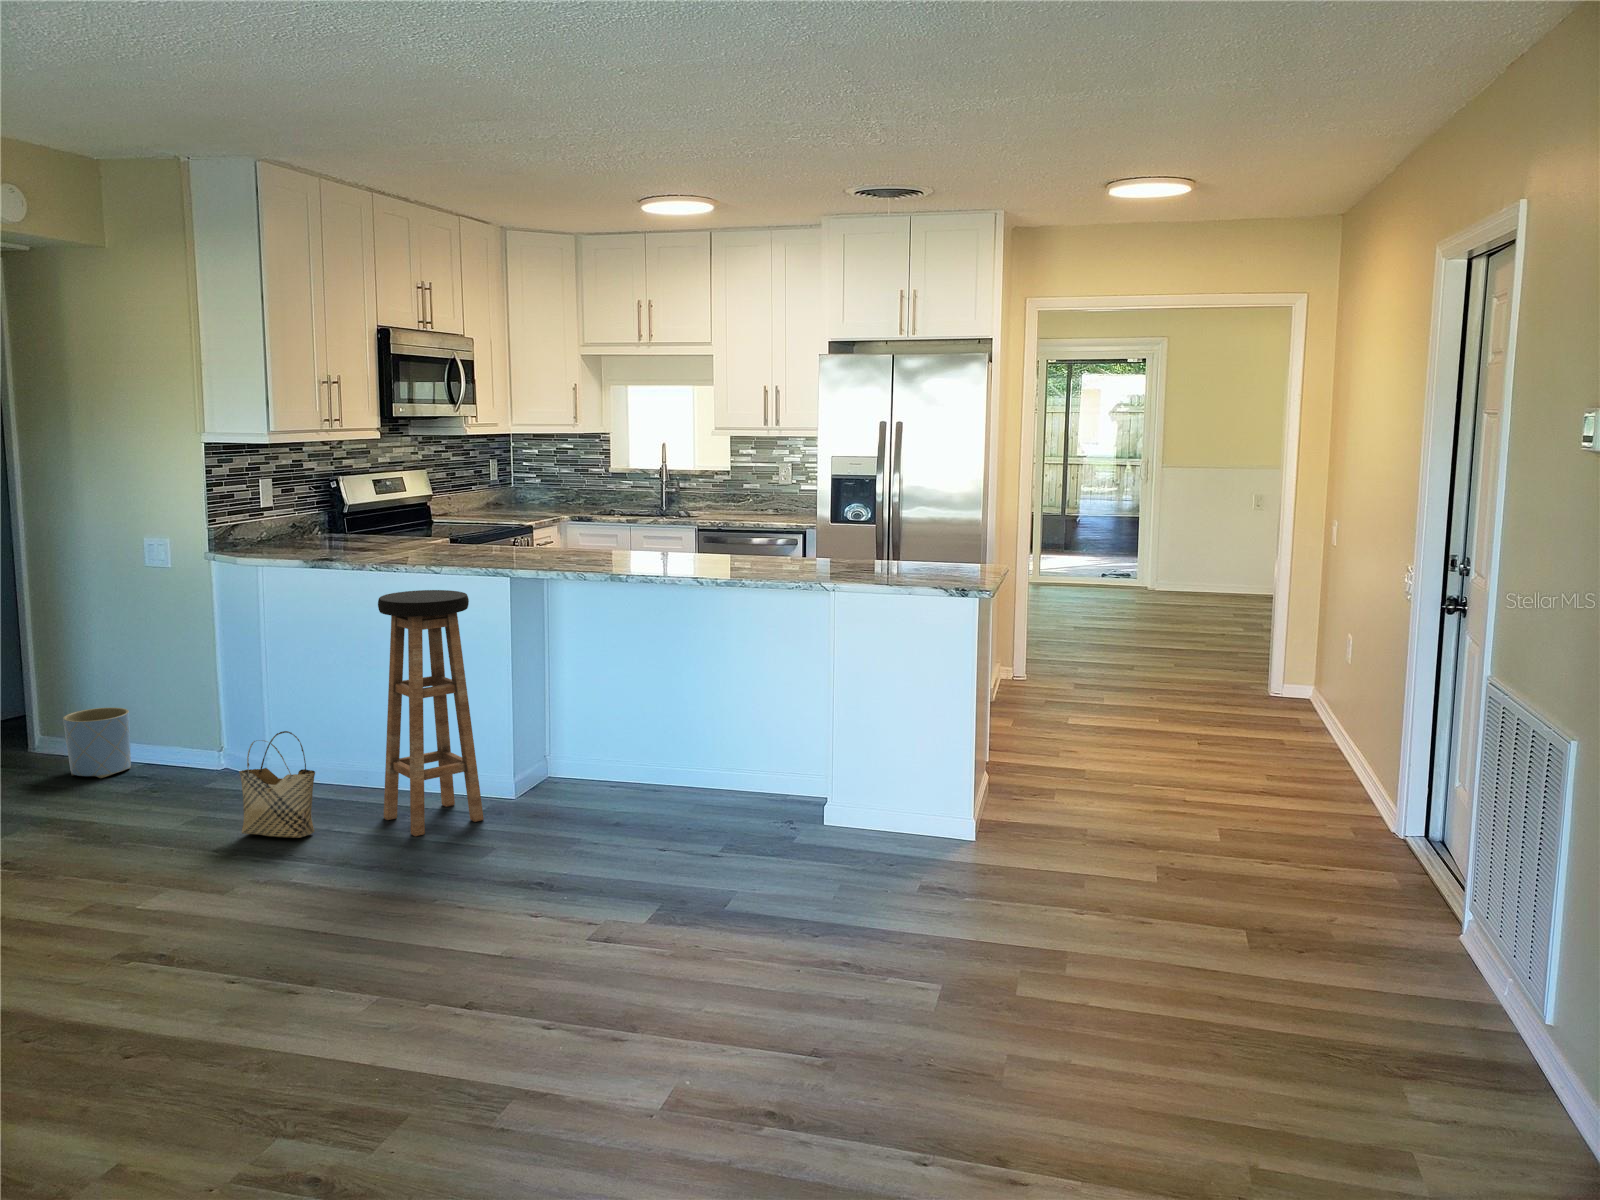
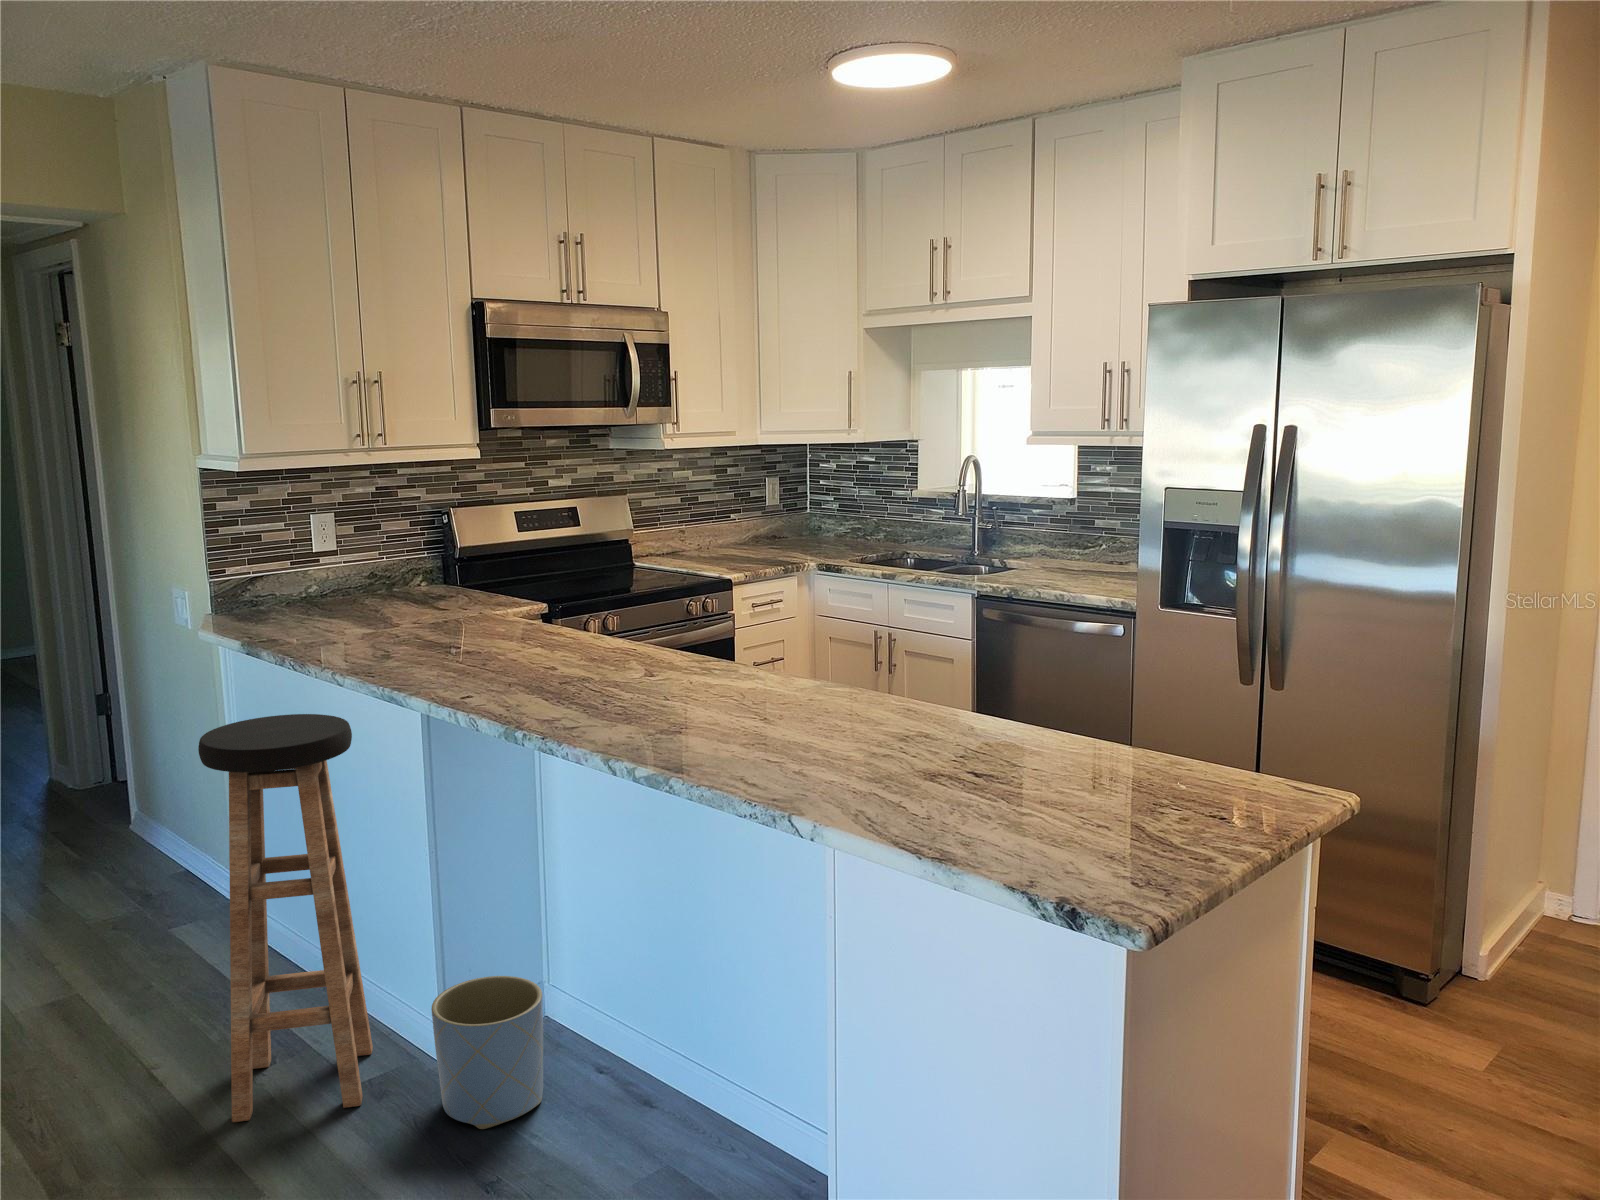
planter: present [63,708,131,778] -> present [431,976,543,1129]
woven basket: present [239,731,315,838] -> none [46,911,138,1084]

